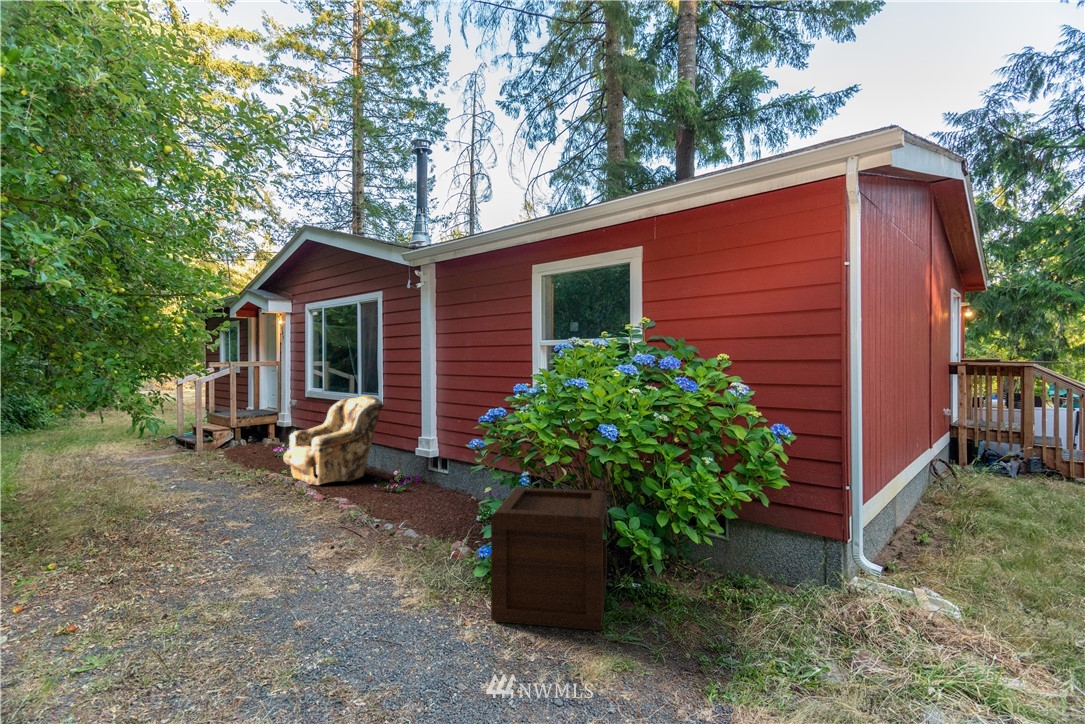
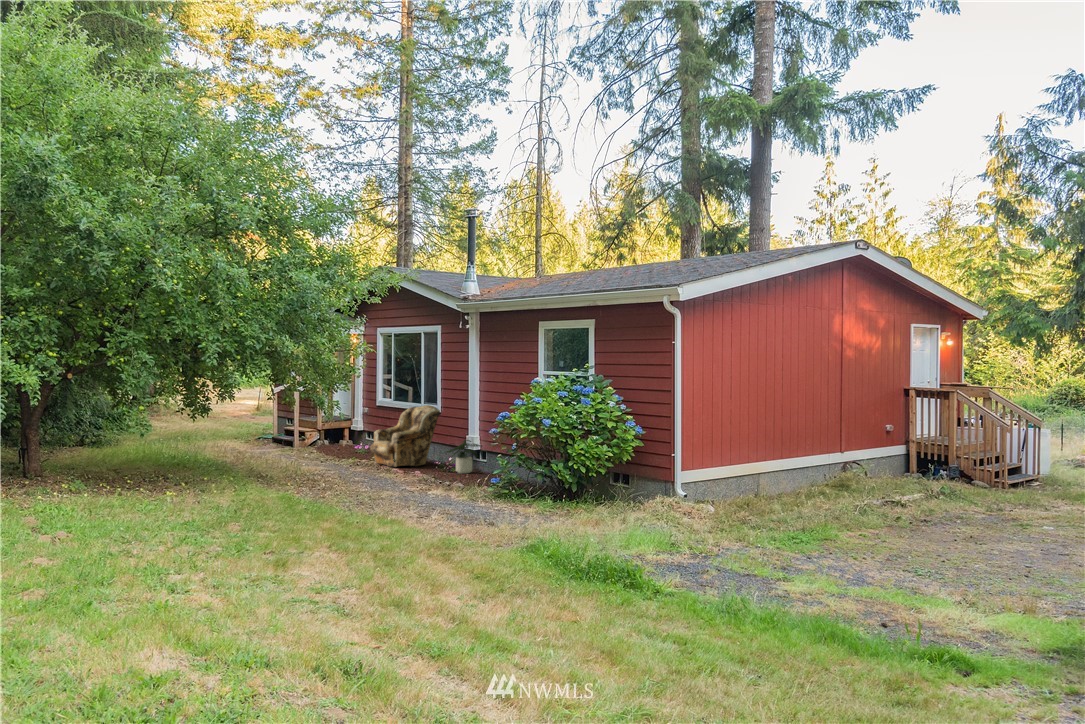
potted plant: none [390,443,445,493] -> present [447,440,480,473]
wooden crate: present [491,487,607,631] -> none [493,453,557,513]

